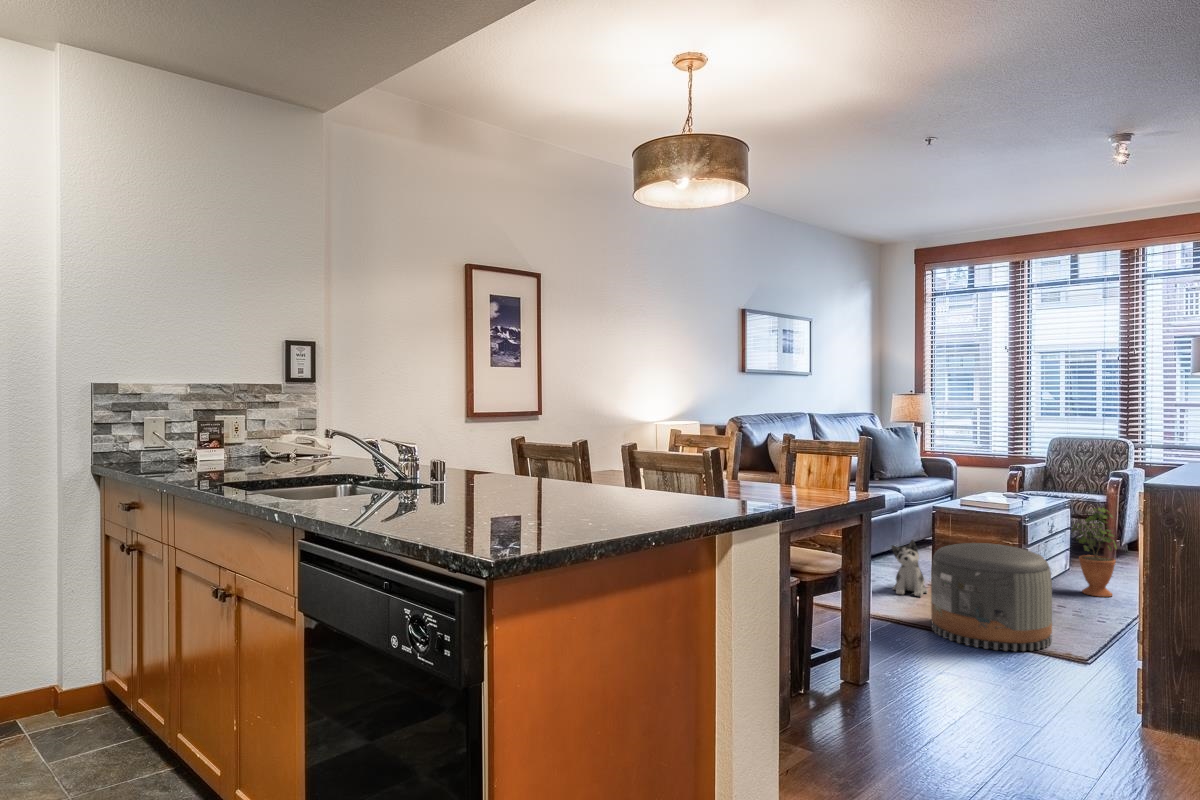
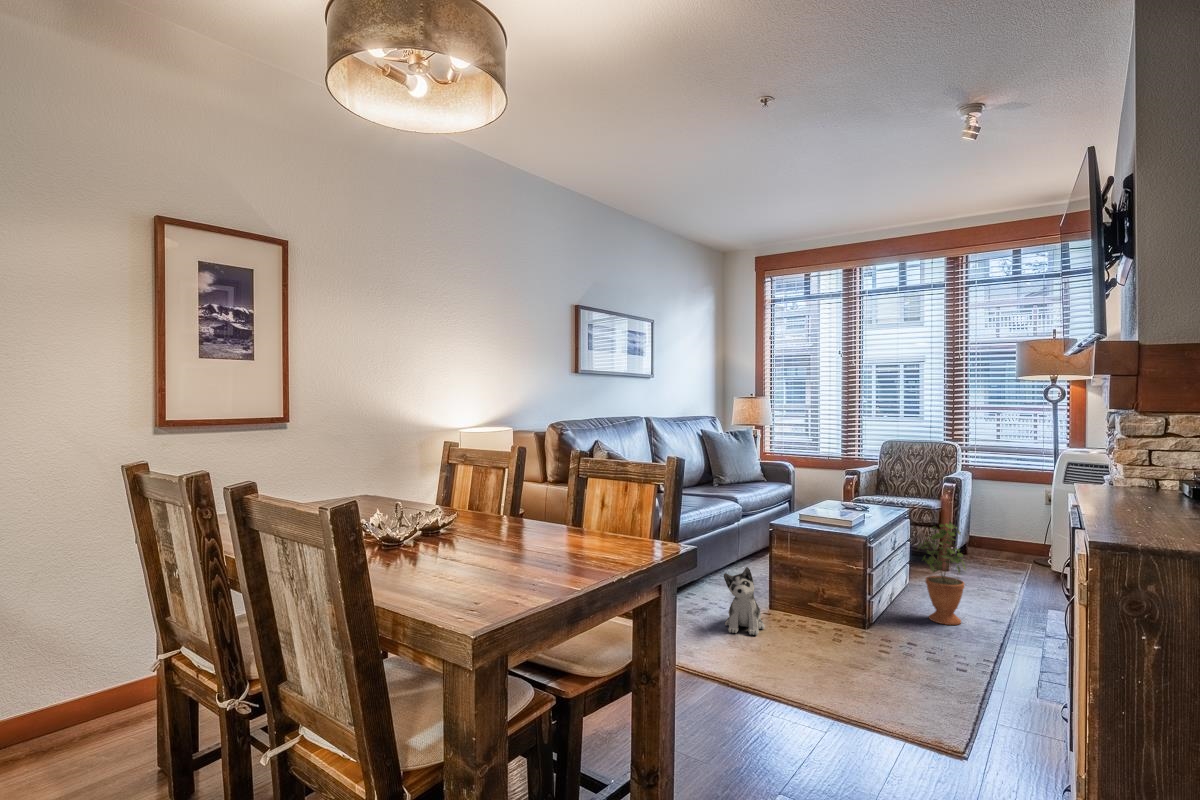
pouf: present [931,543,1052,651] -> none [767,581,913,736]

